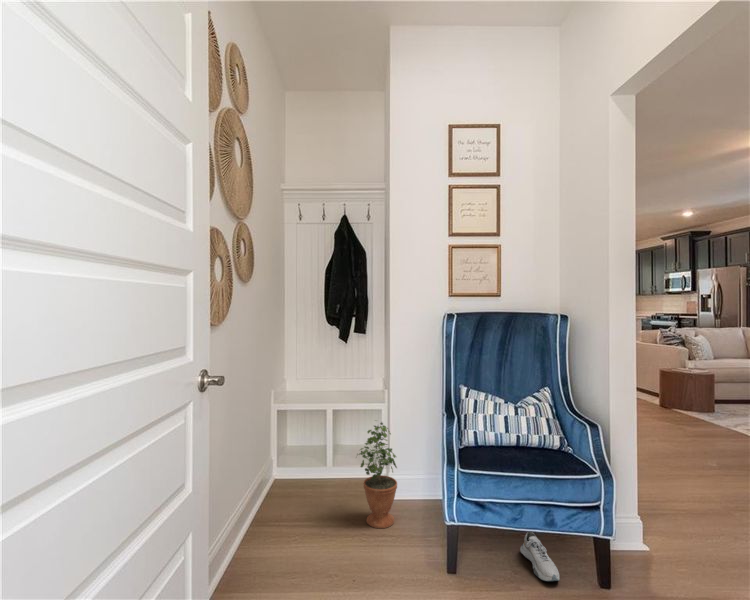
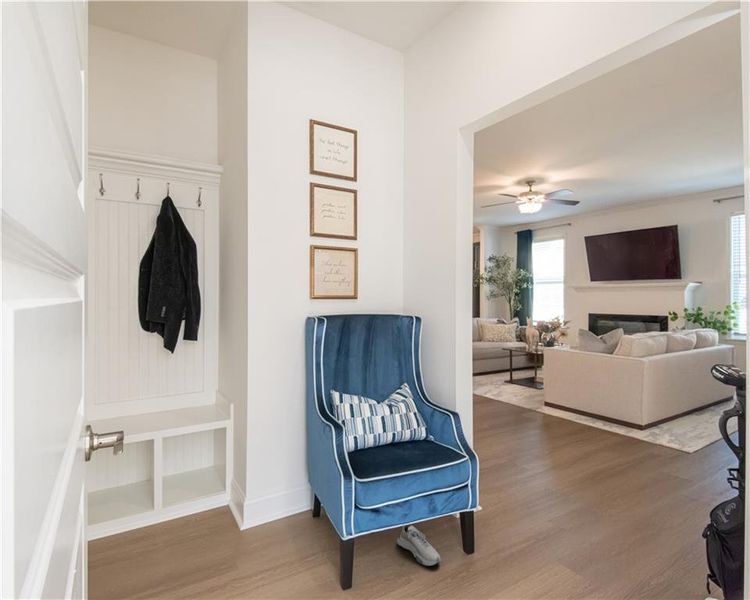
potted plant: present [359,422,397,528] -> none [218,442,267,569]

